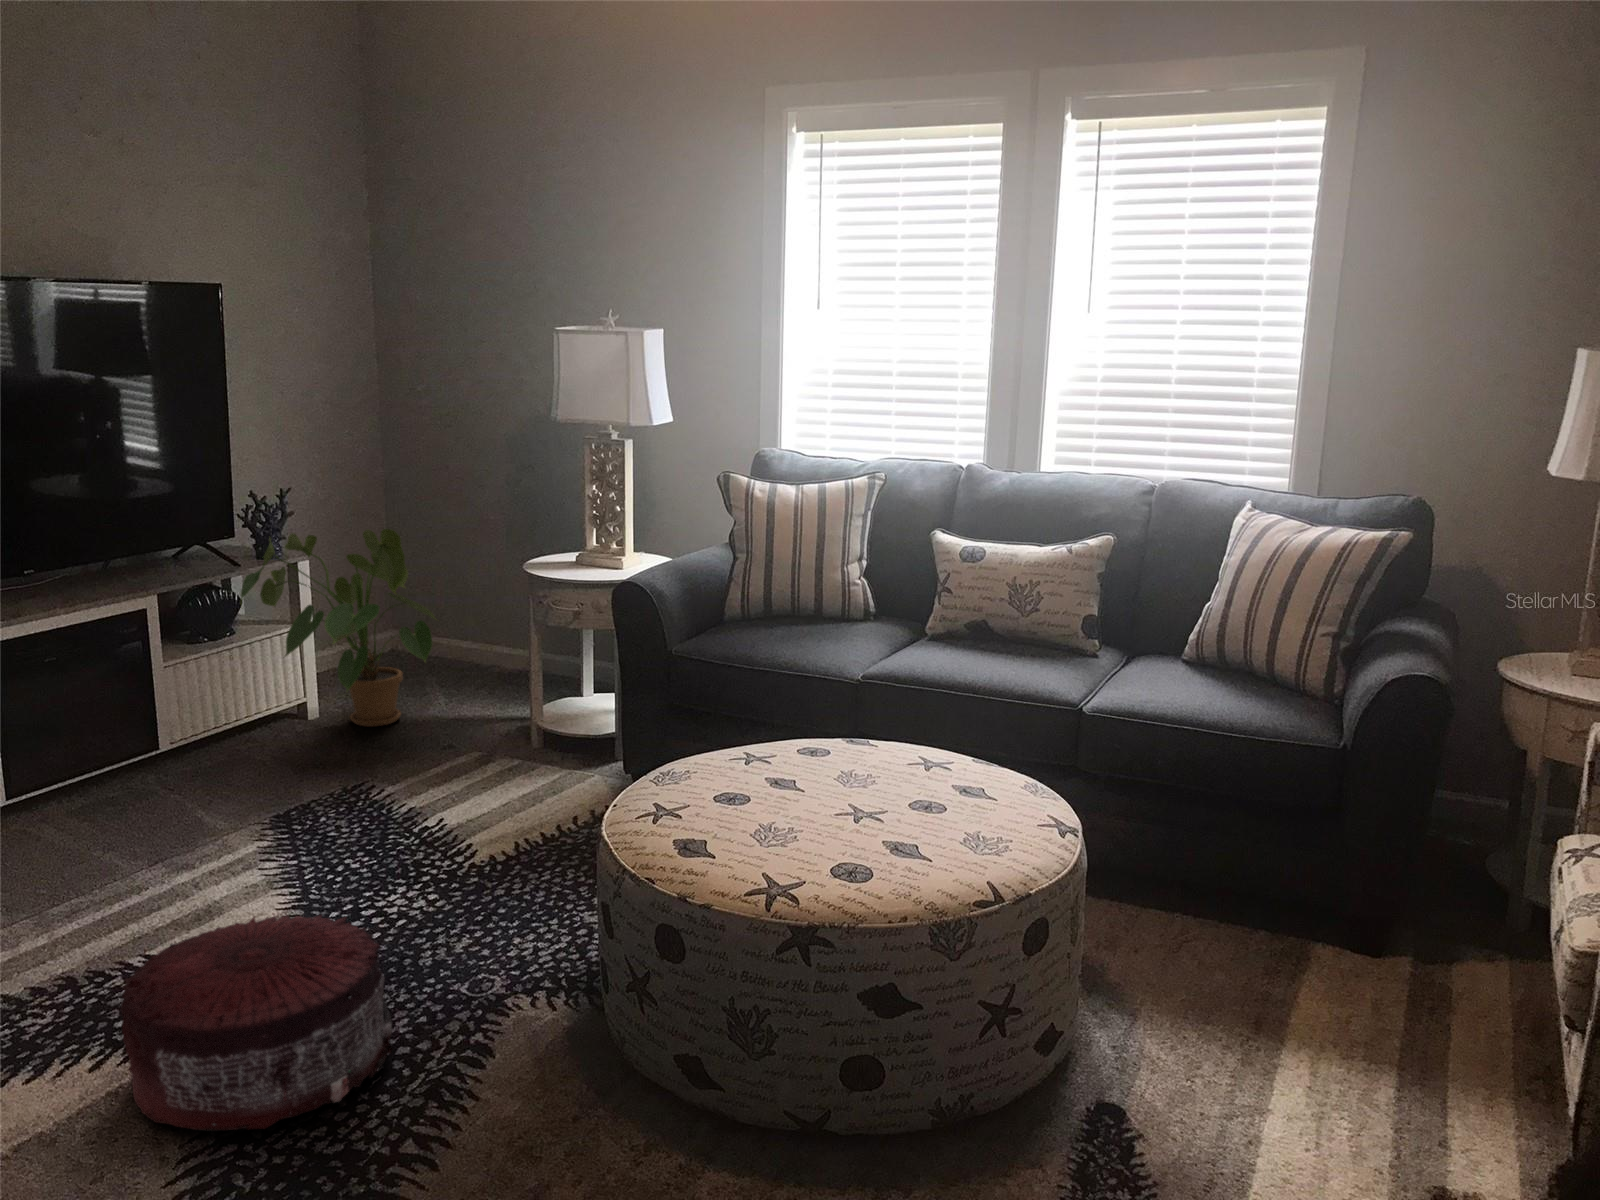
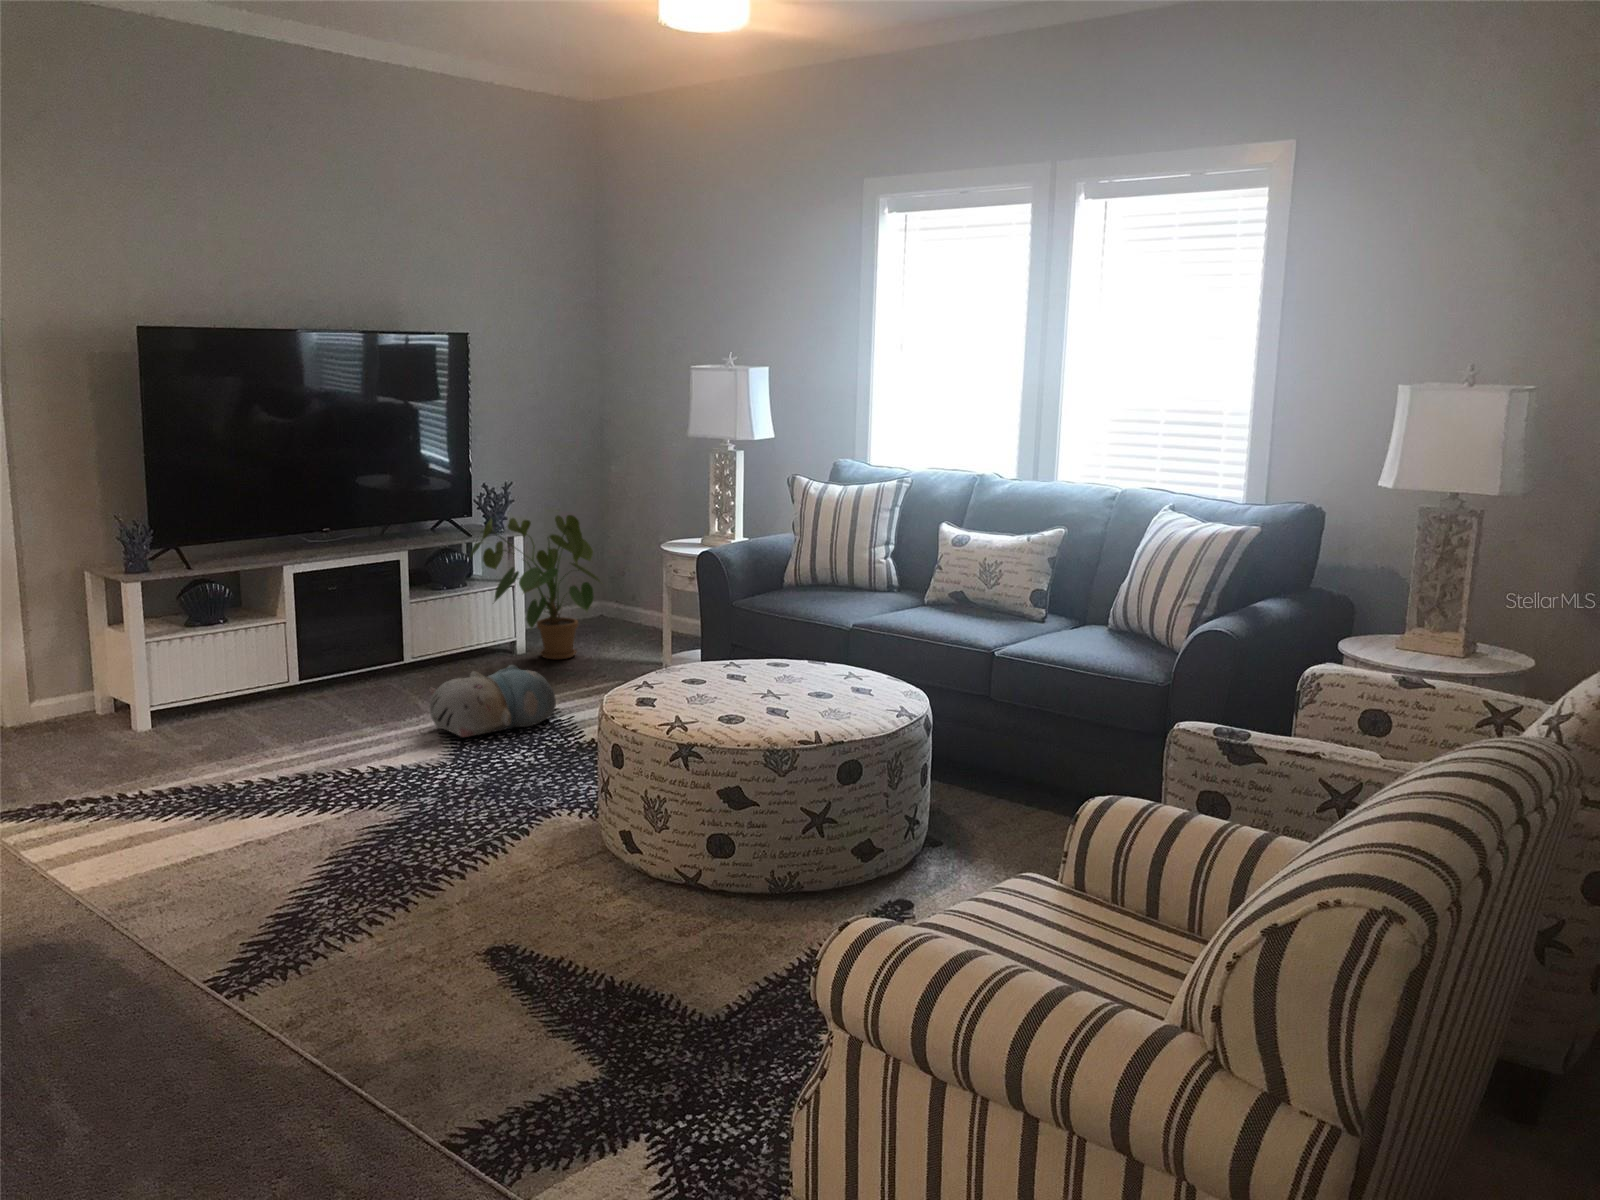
plush toy: none [239,755,427,877] -> present [429,665,556,737]
pouf: present [121,915,394,1131] -> none [311,737,469,849]

